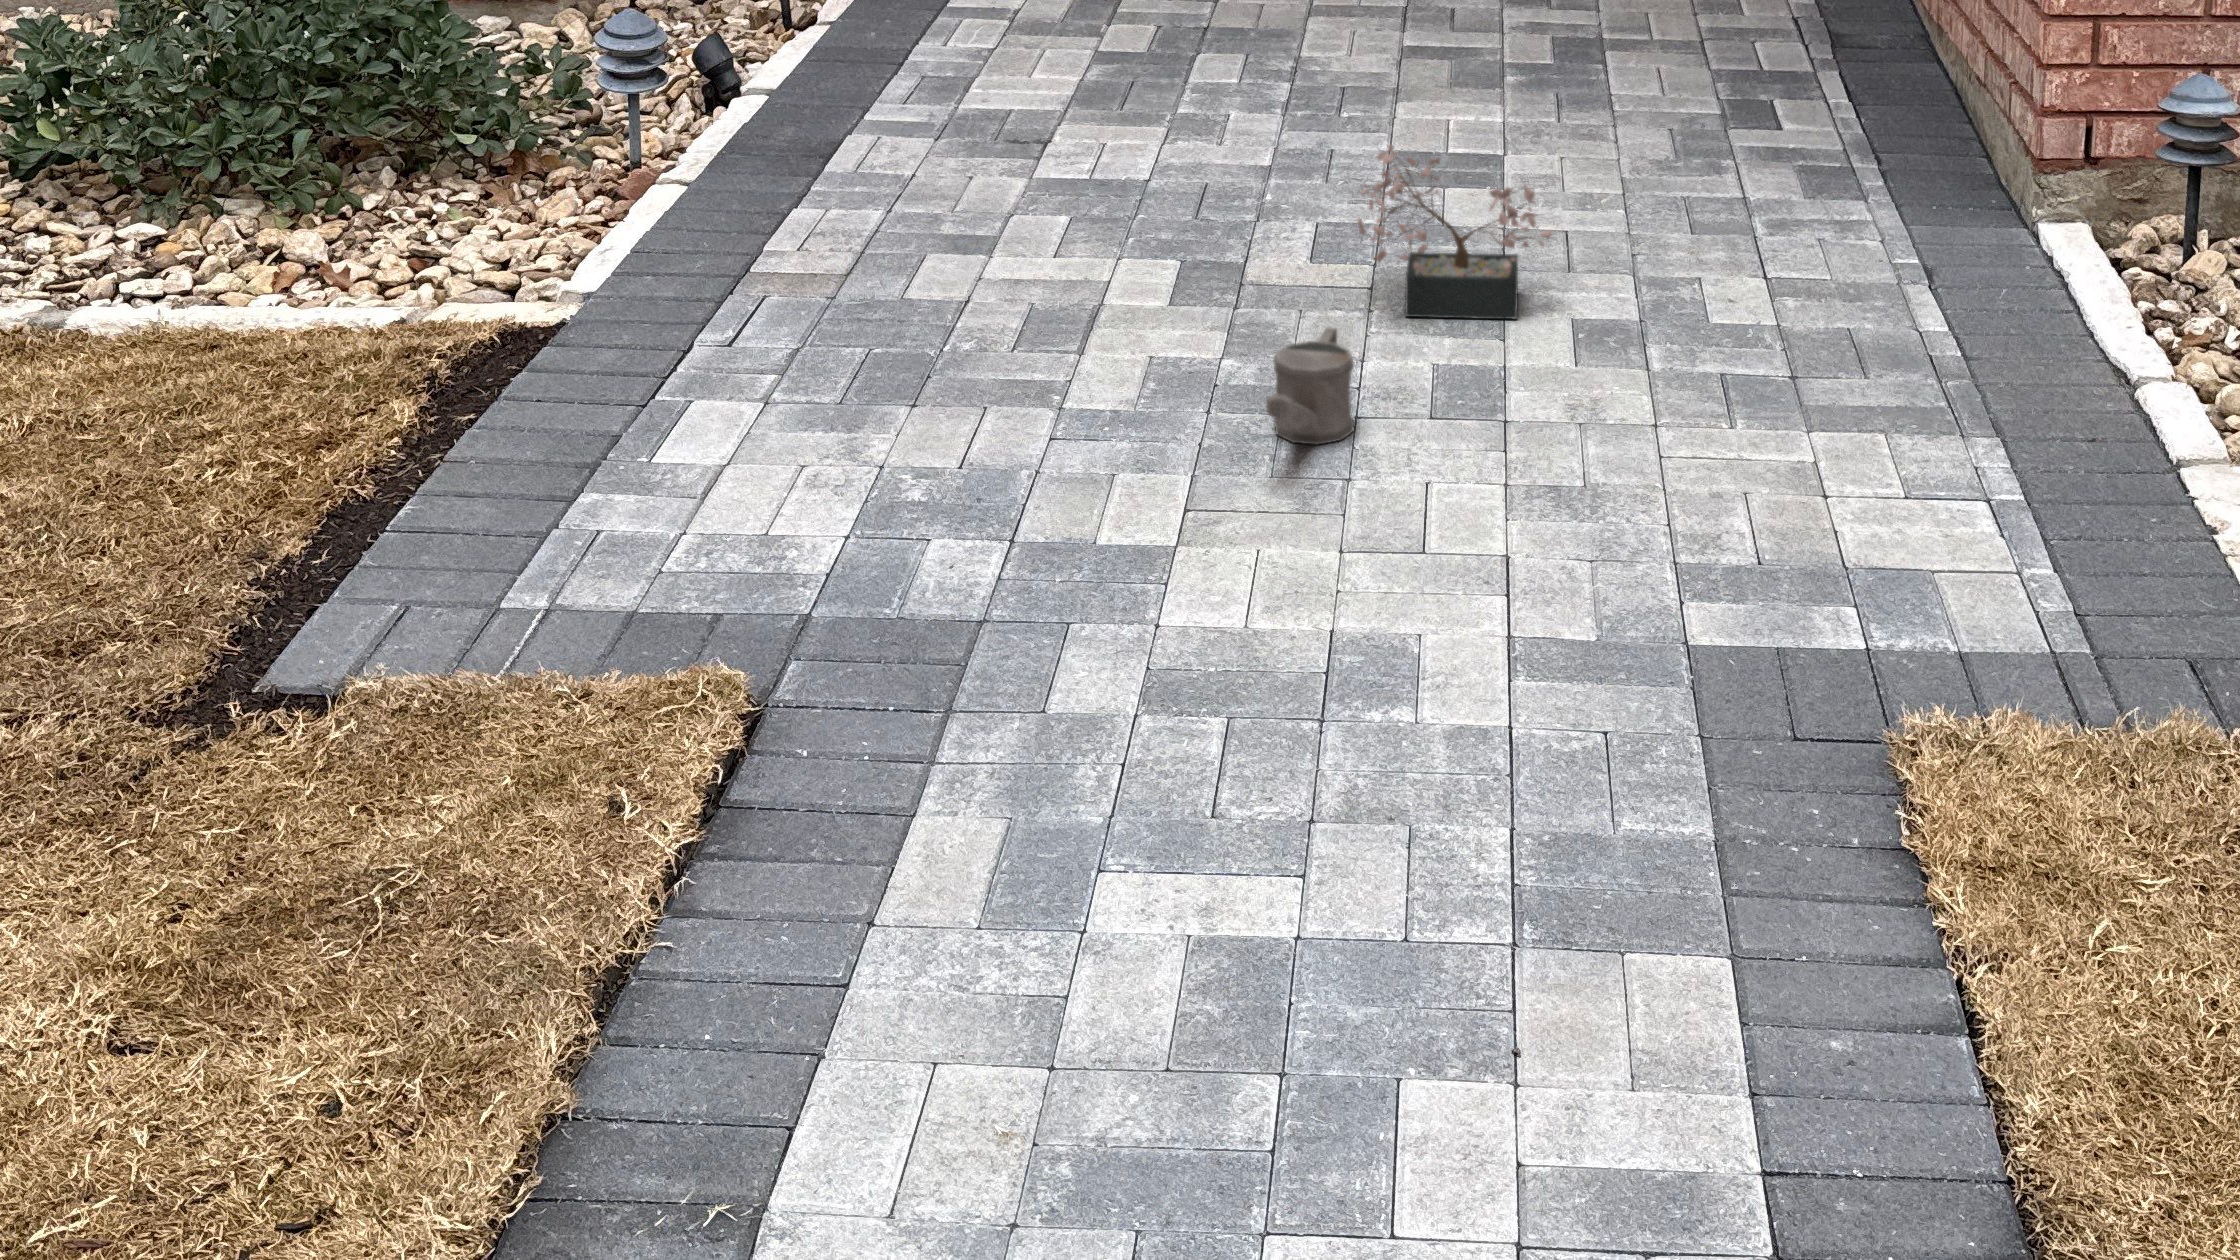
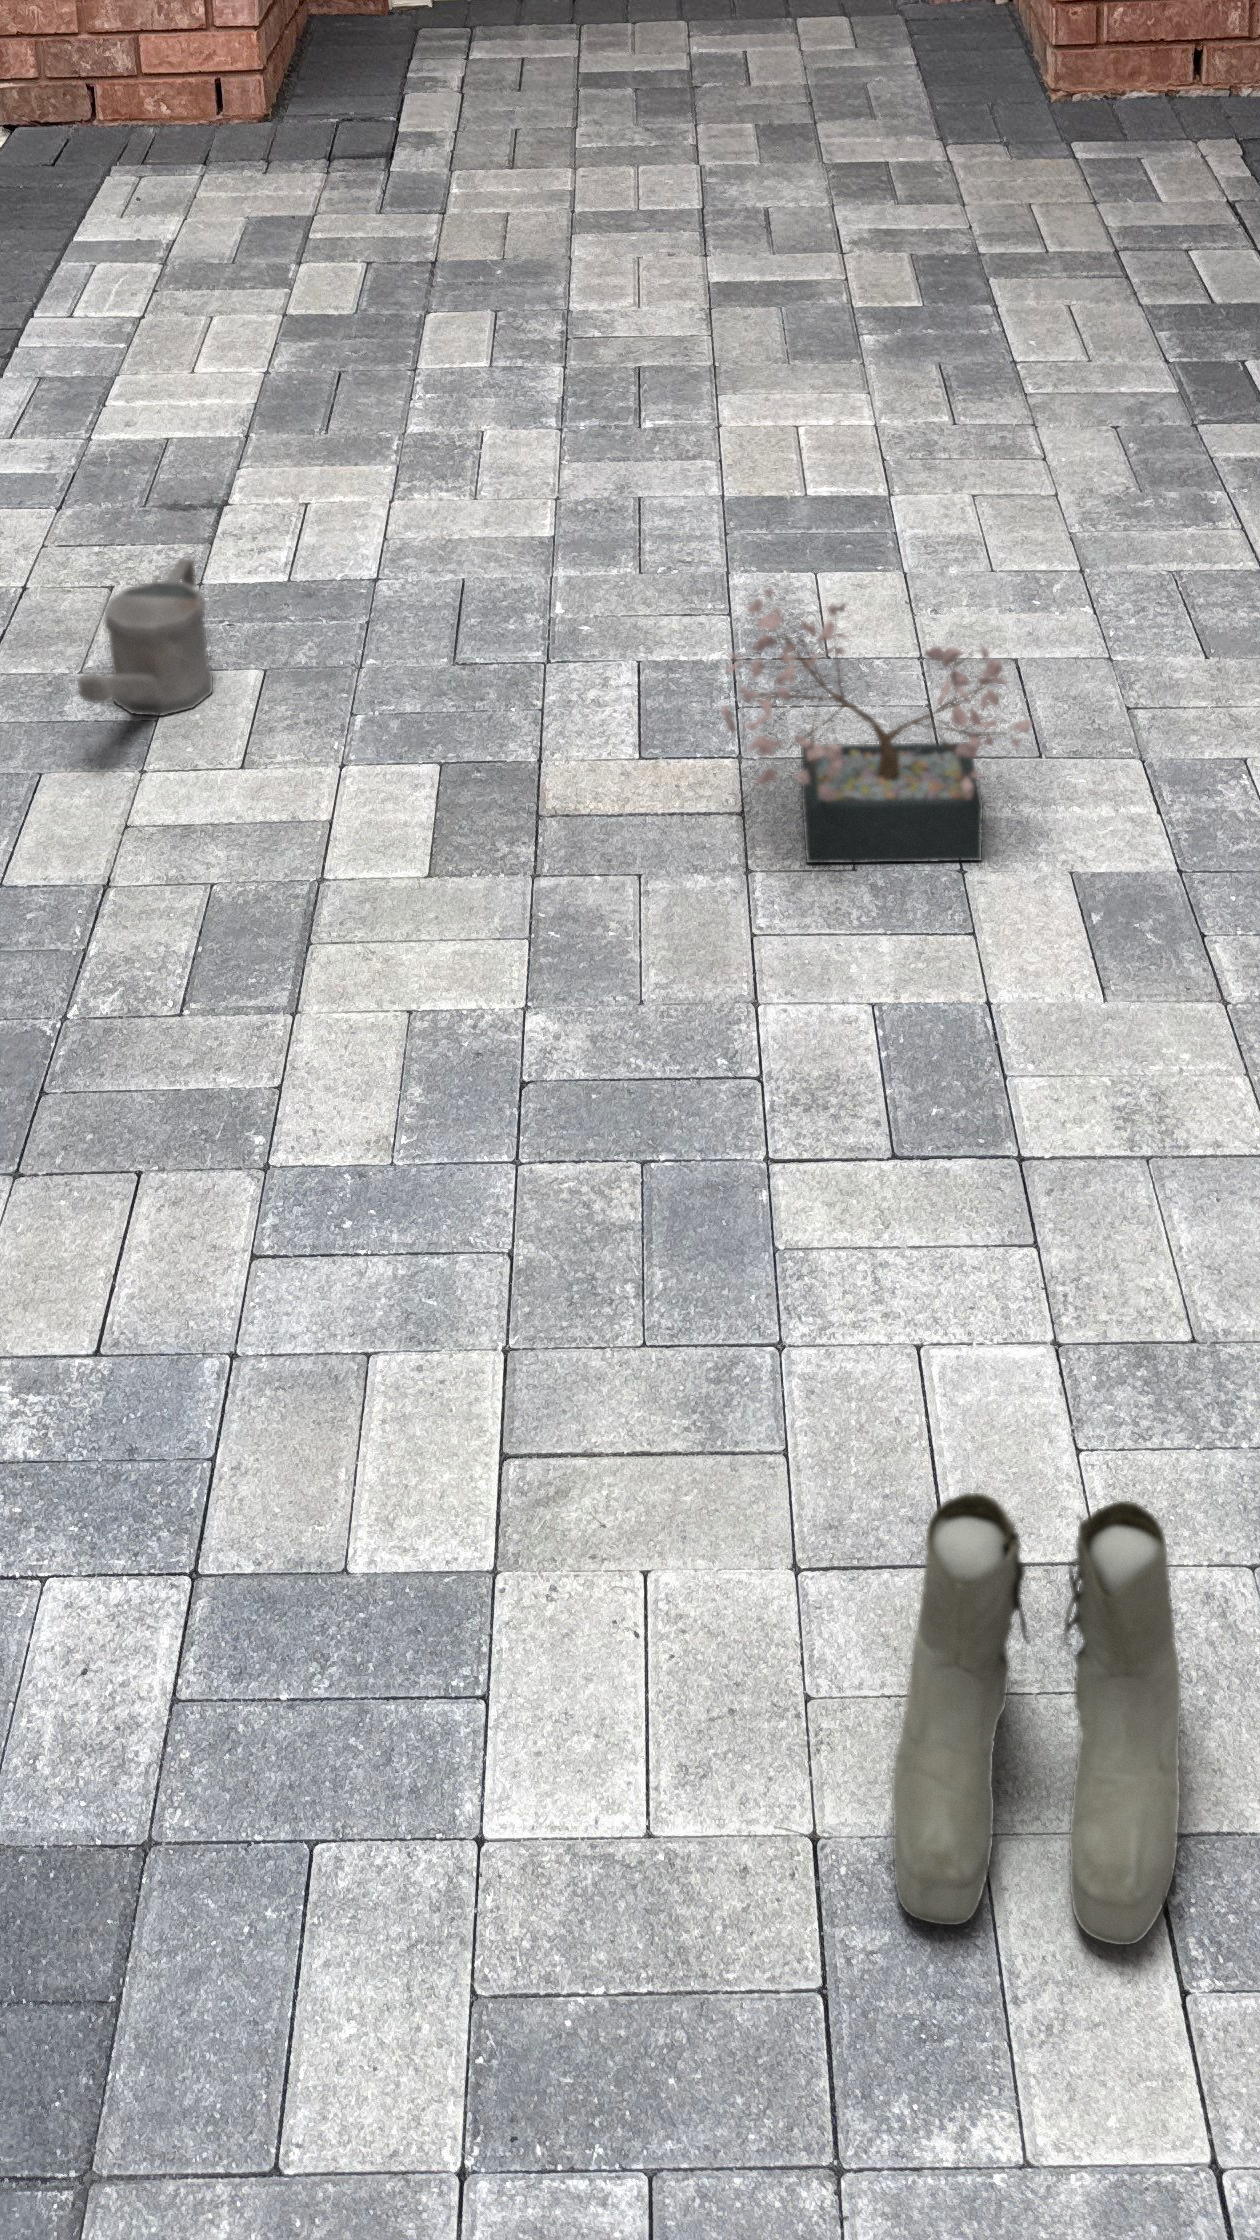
watering can: present [1266,328,1354,444] -> present [77,559,213,716]
boots: none [1365,479,1529,684] -> present [892,1493,1181,1945]

